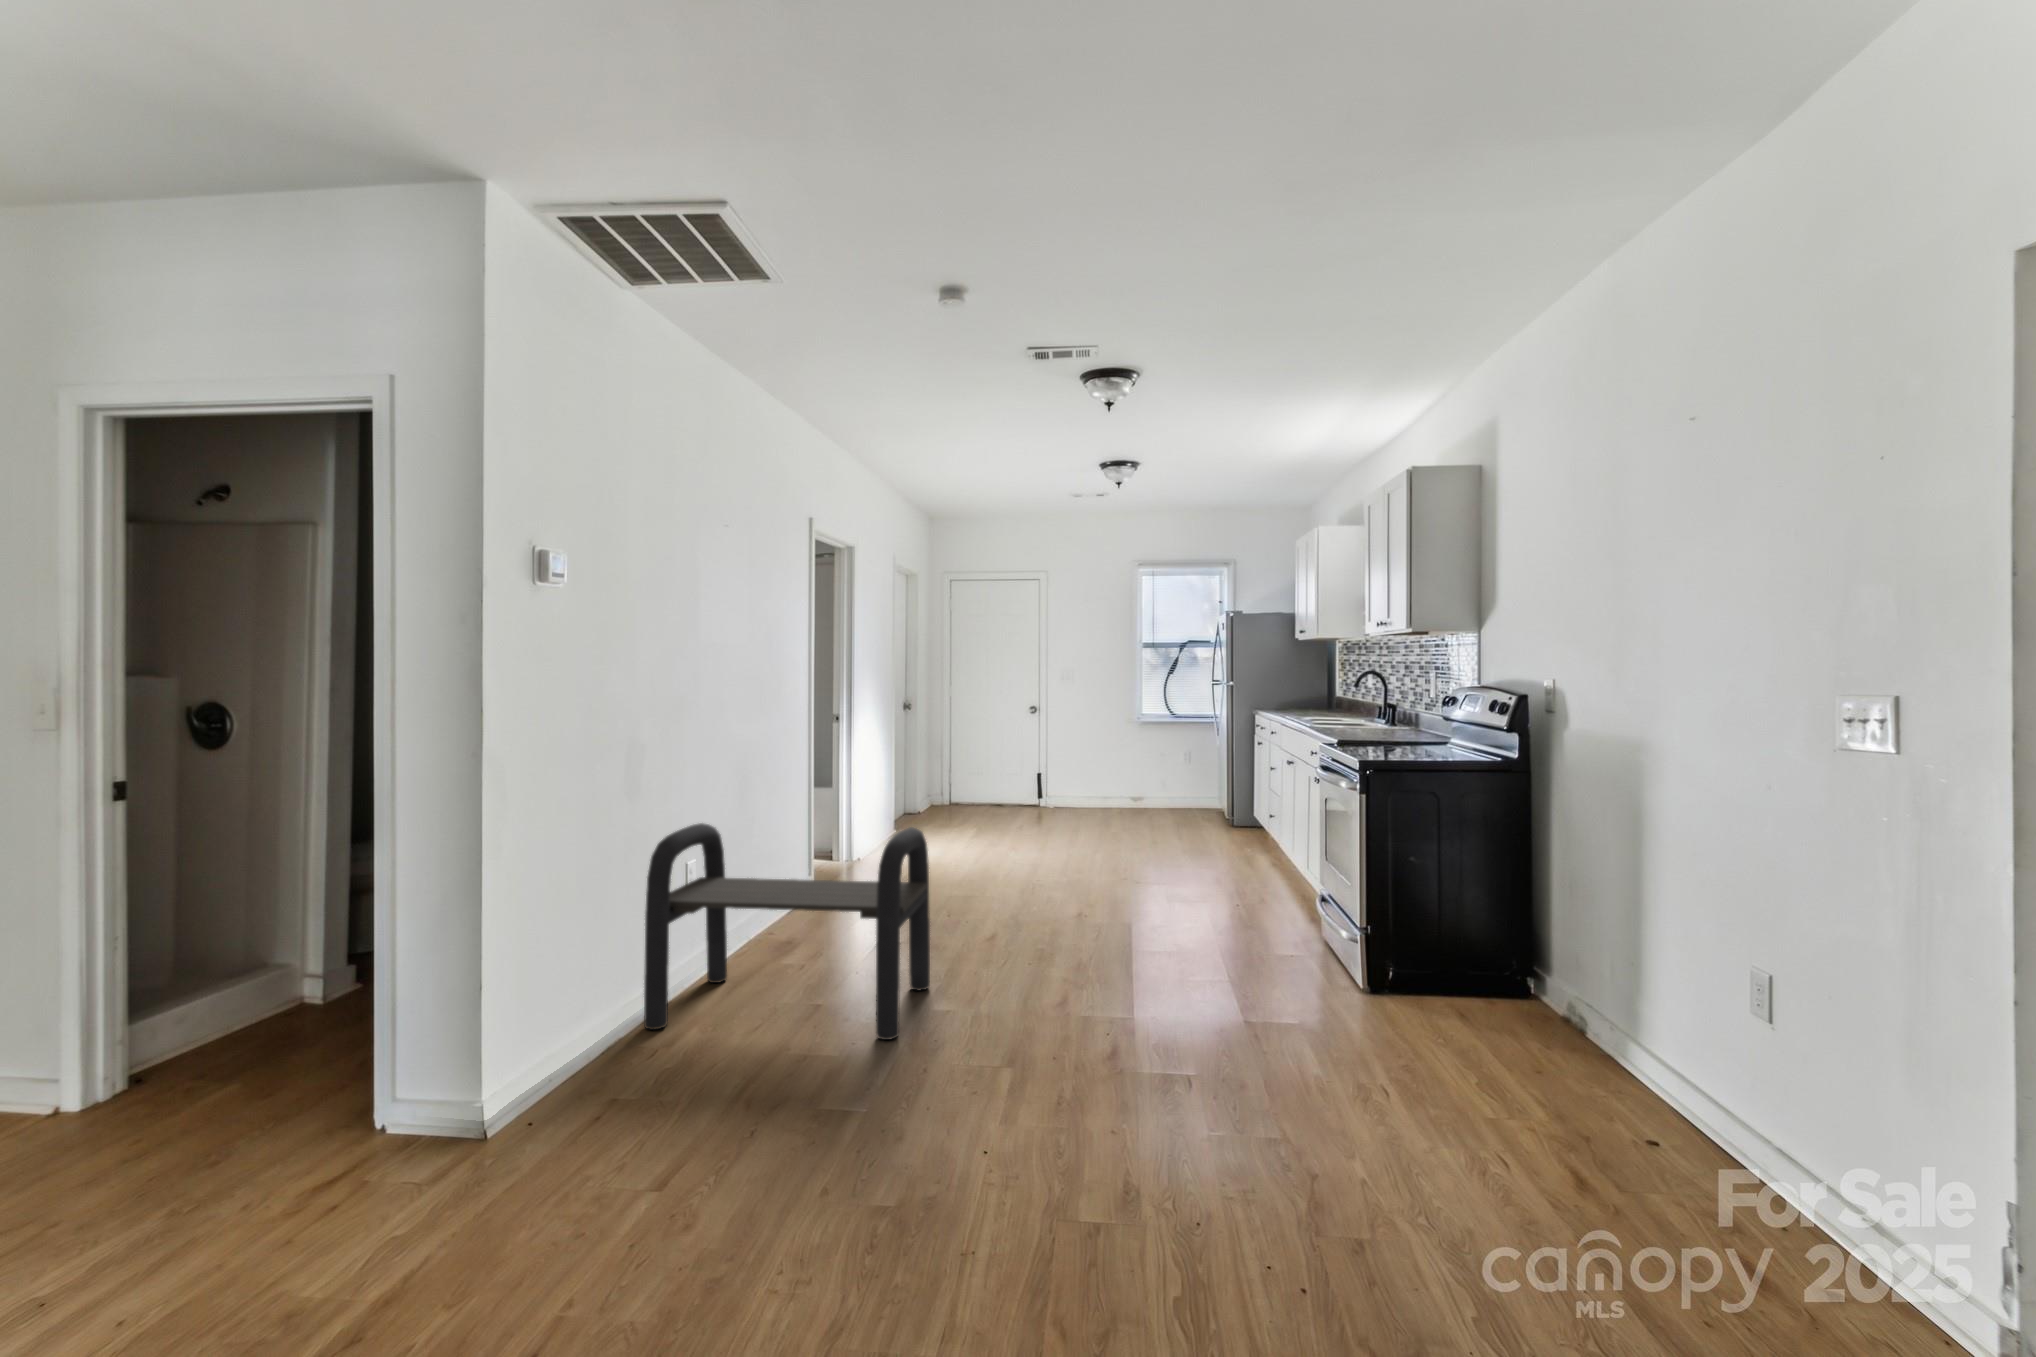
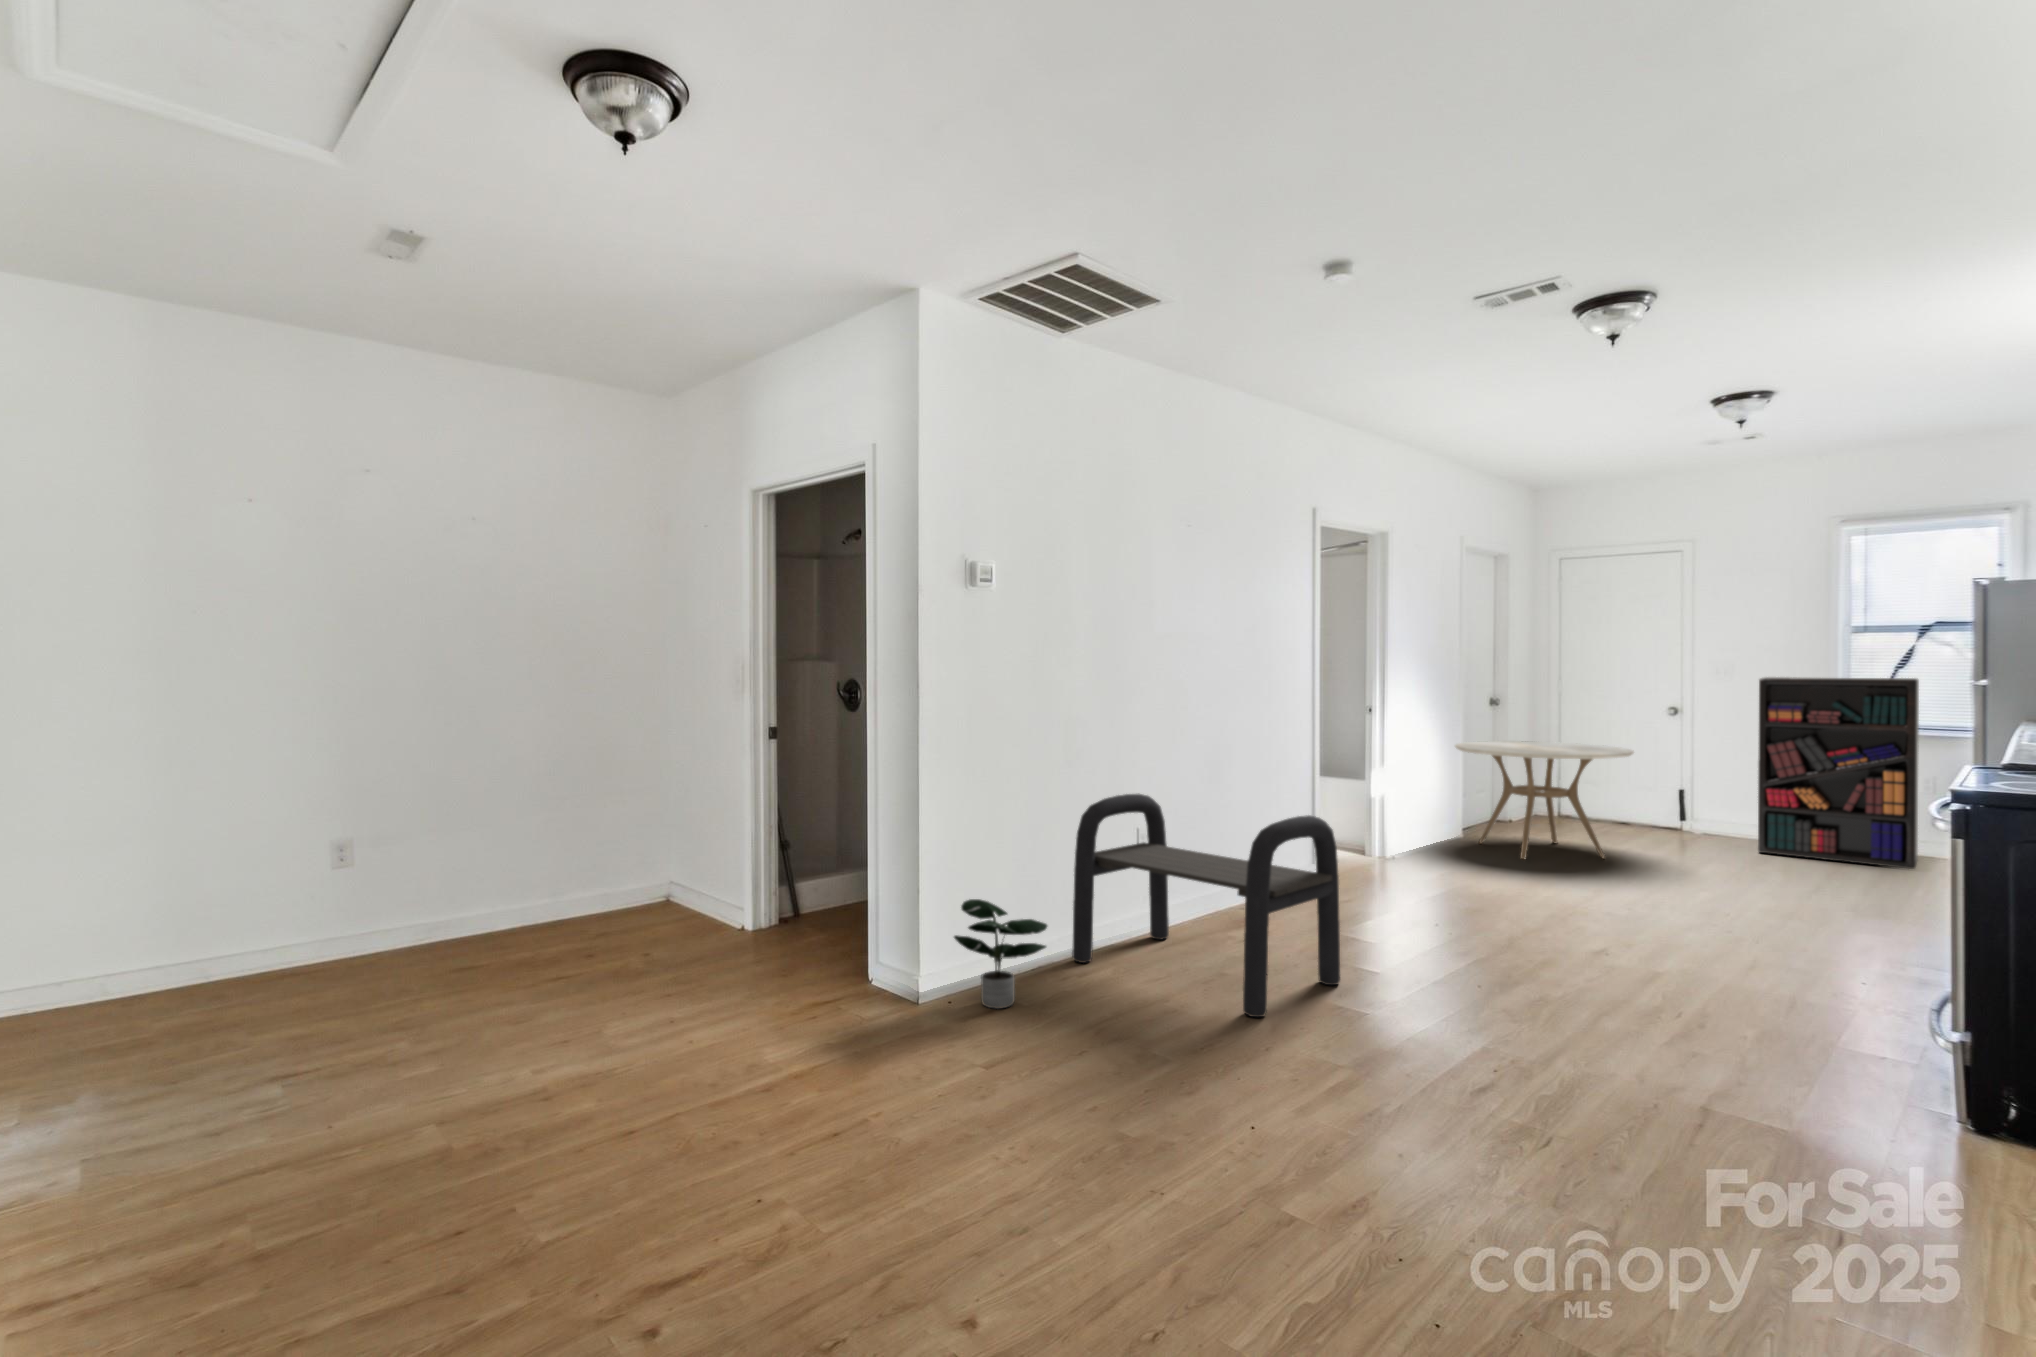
bookshelf: none [1097,682,1187,817] -> present [1758,677,1919,869]
dining table: none [895,740,1032,844] -> present [1455,741,1634,859]
potted plant: none [542,980,669,1114] -> present [954,899,1047,1009]

